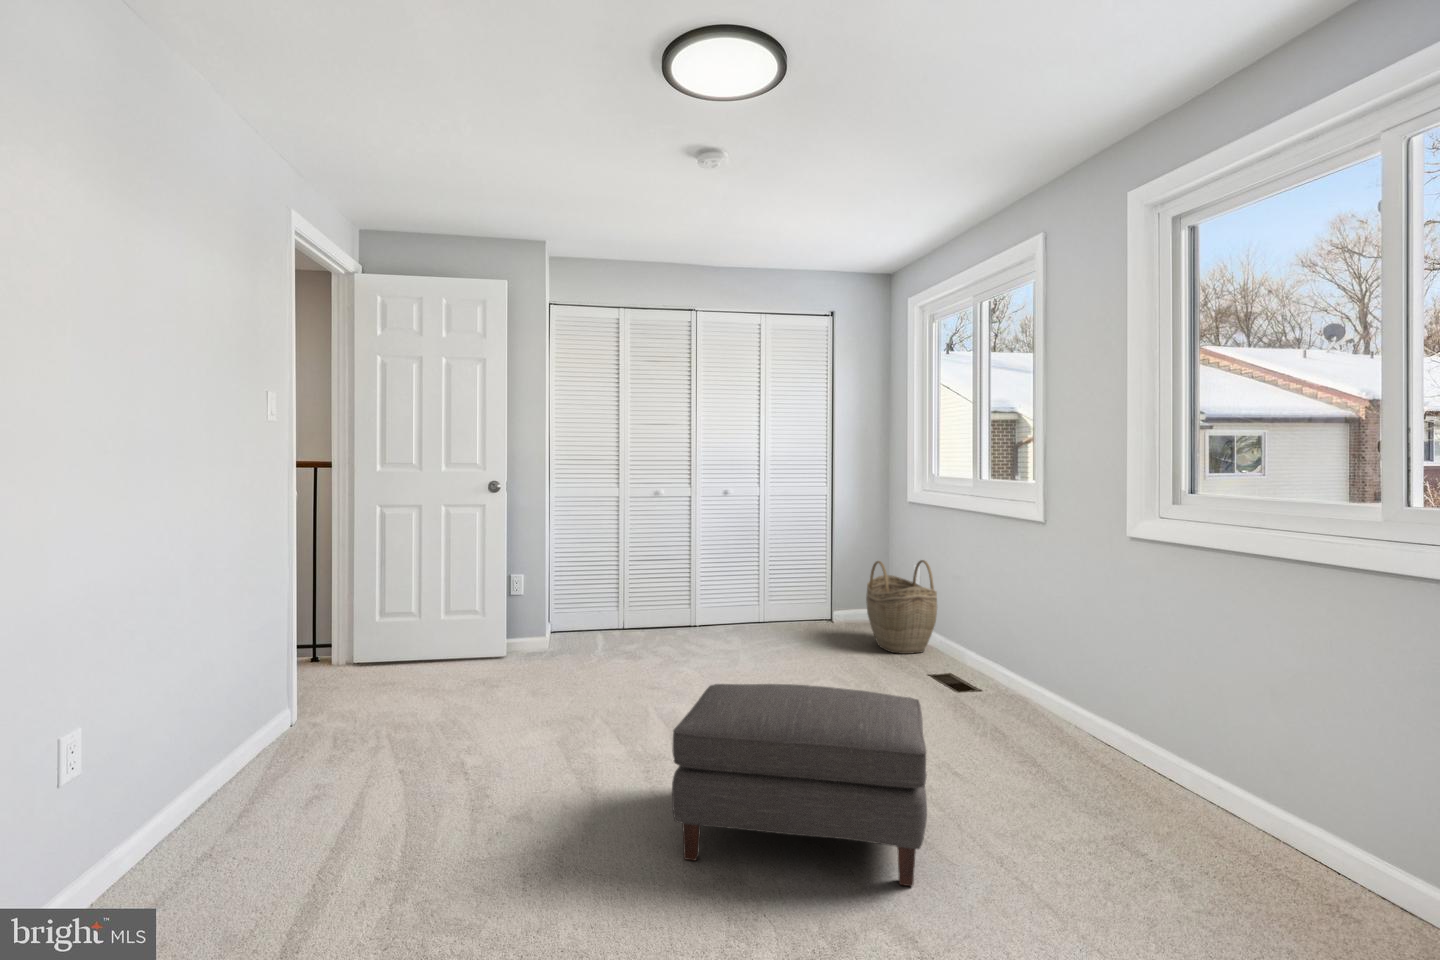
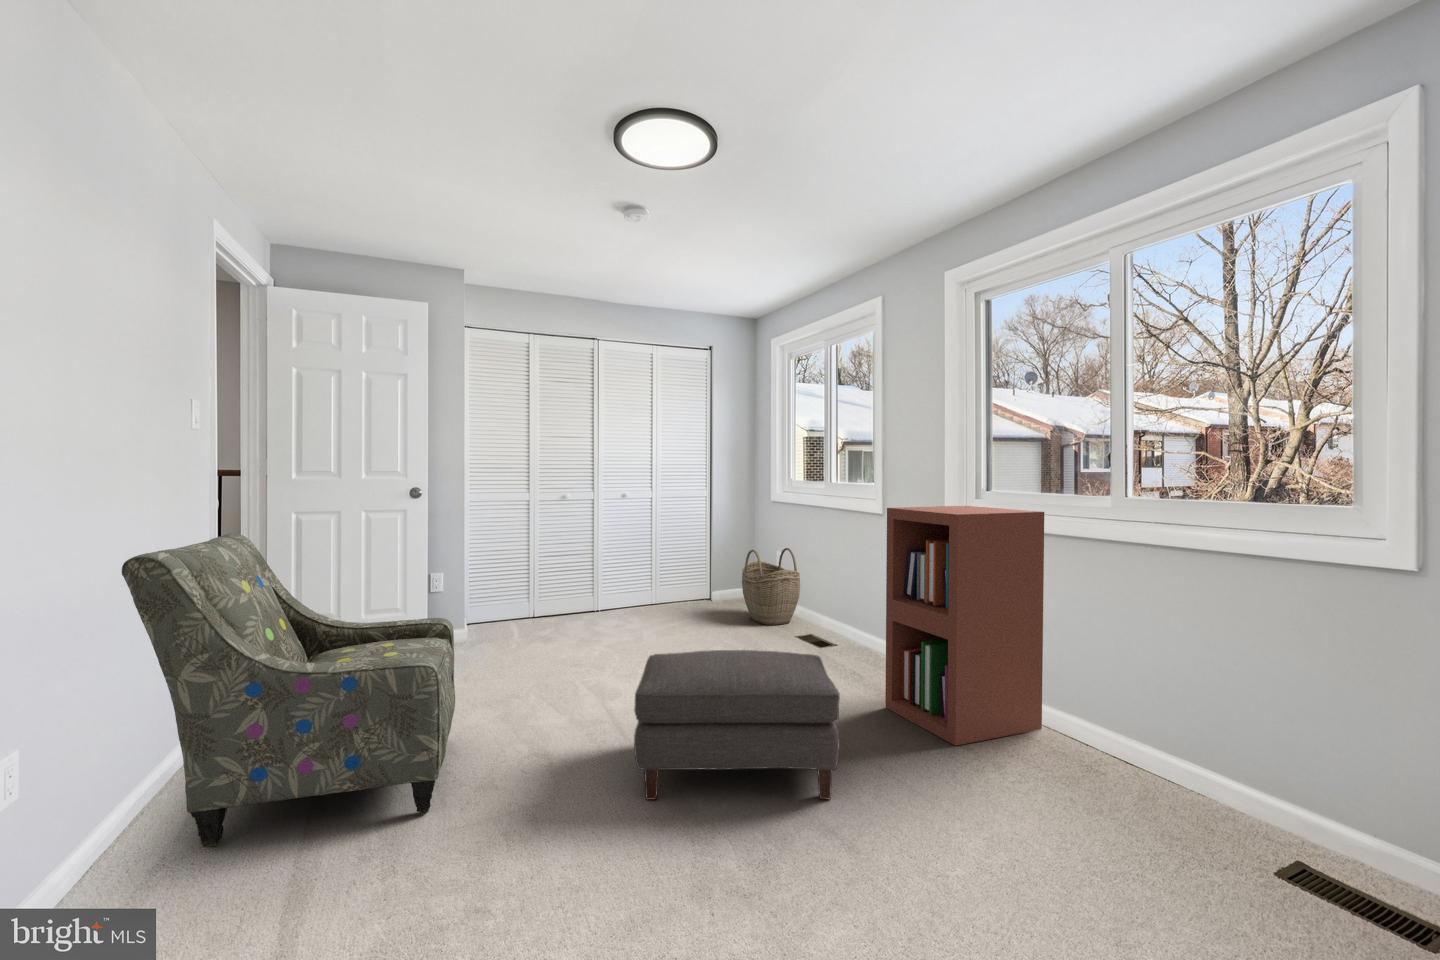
bookshelf: none [1020,513,1246,832] -> present [885,506,1044,746]
armchair: none [140,528,500,858] -> present [122,534,455,847]

